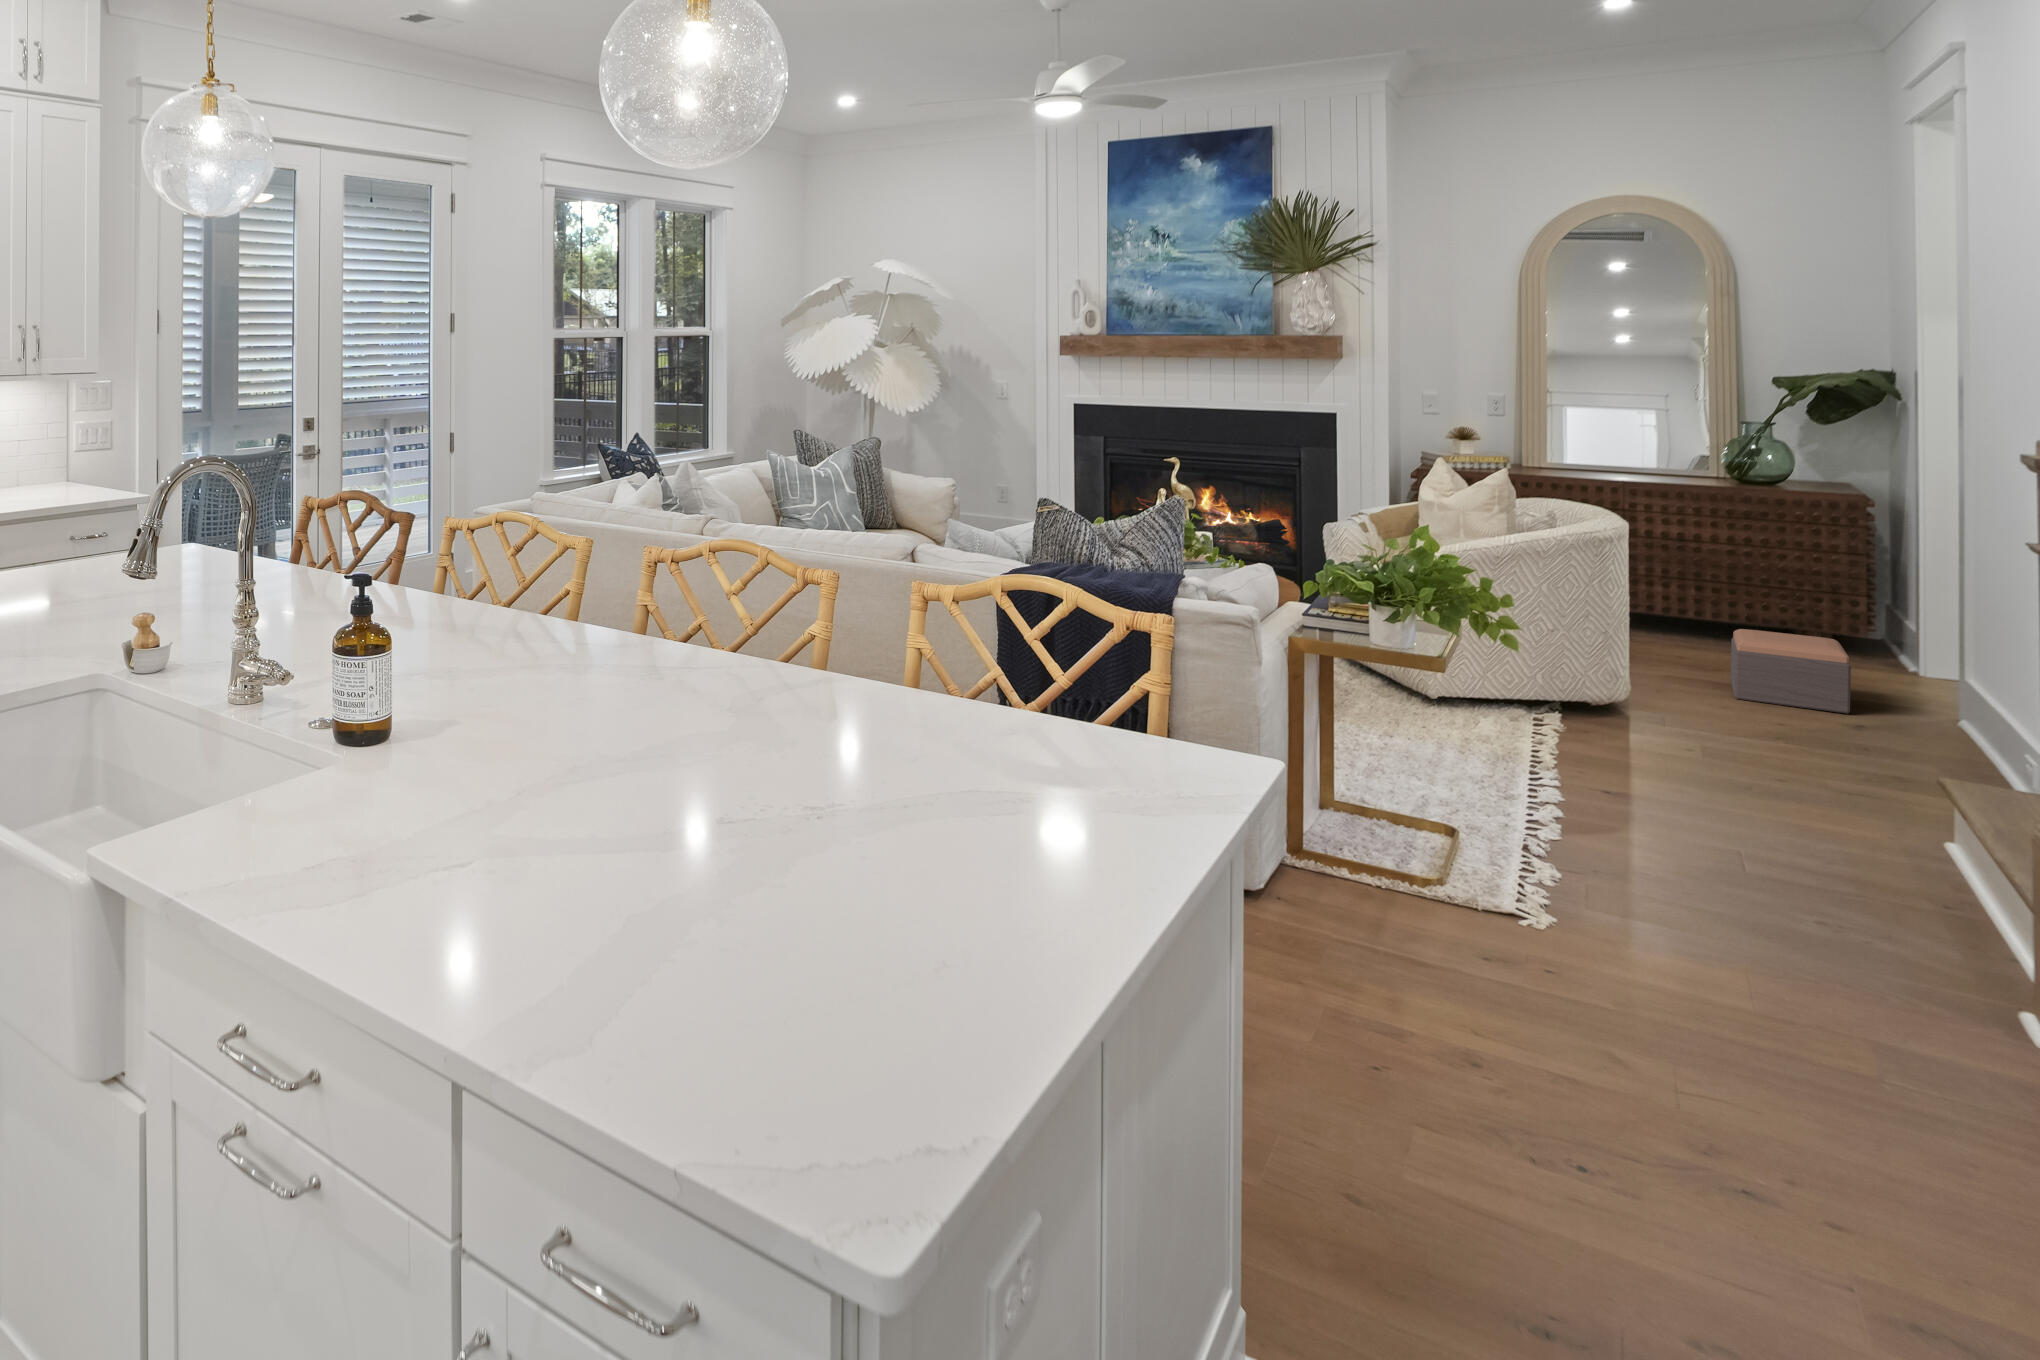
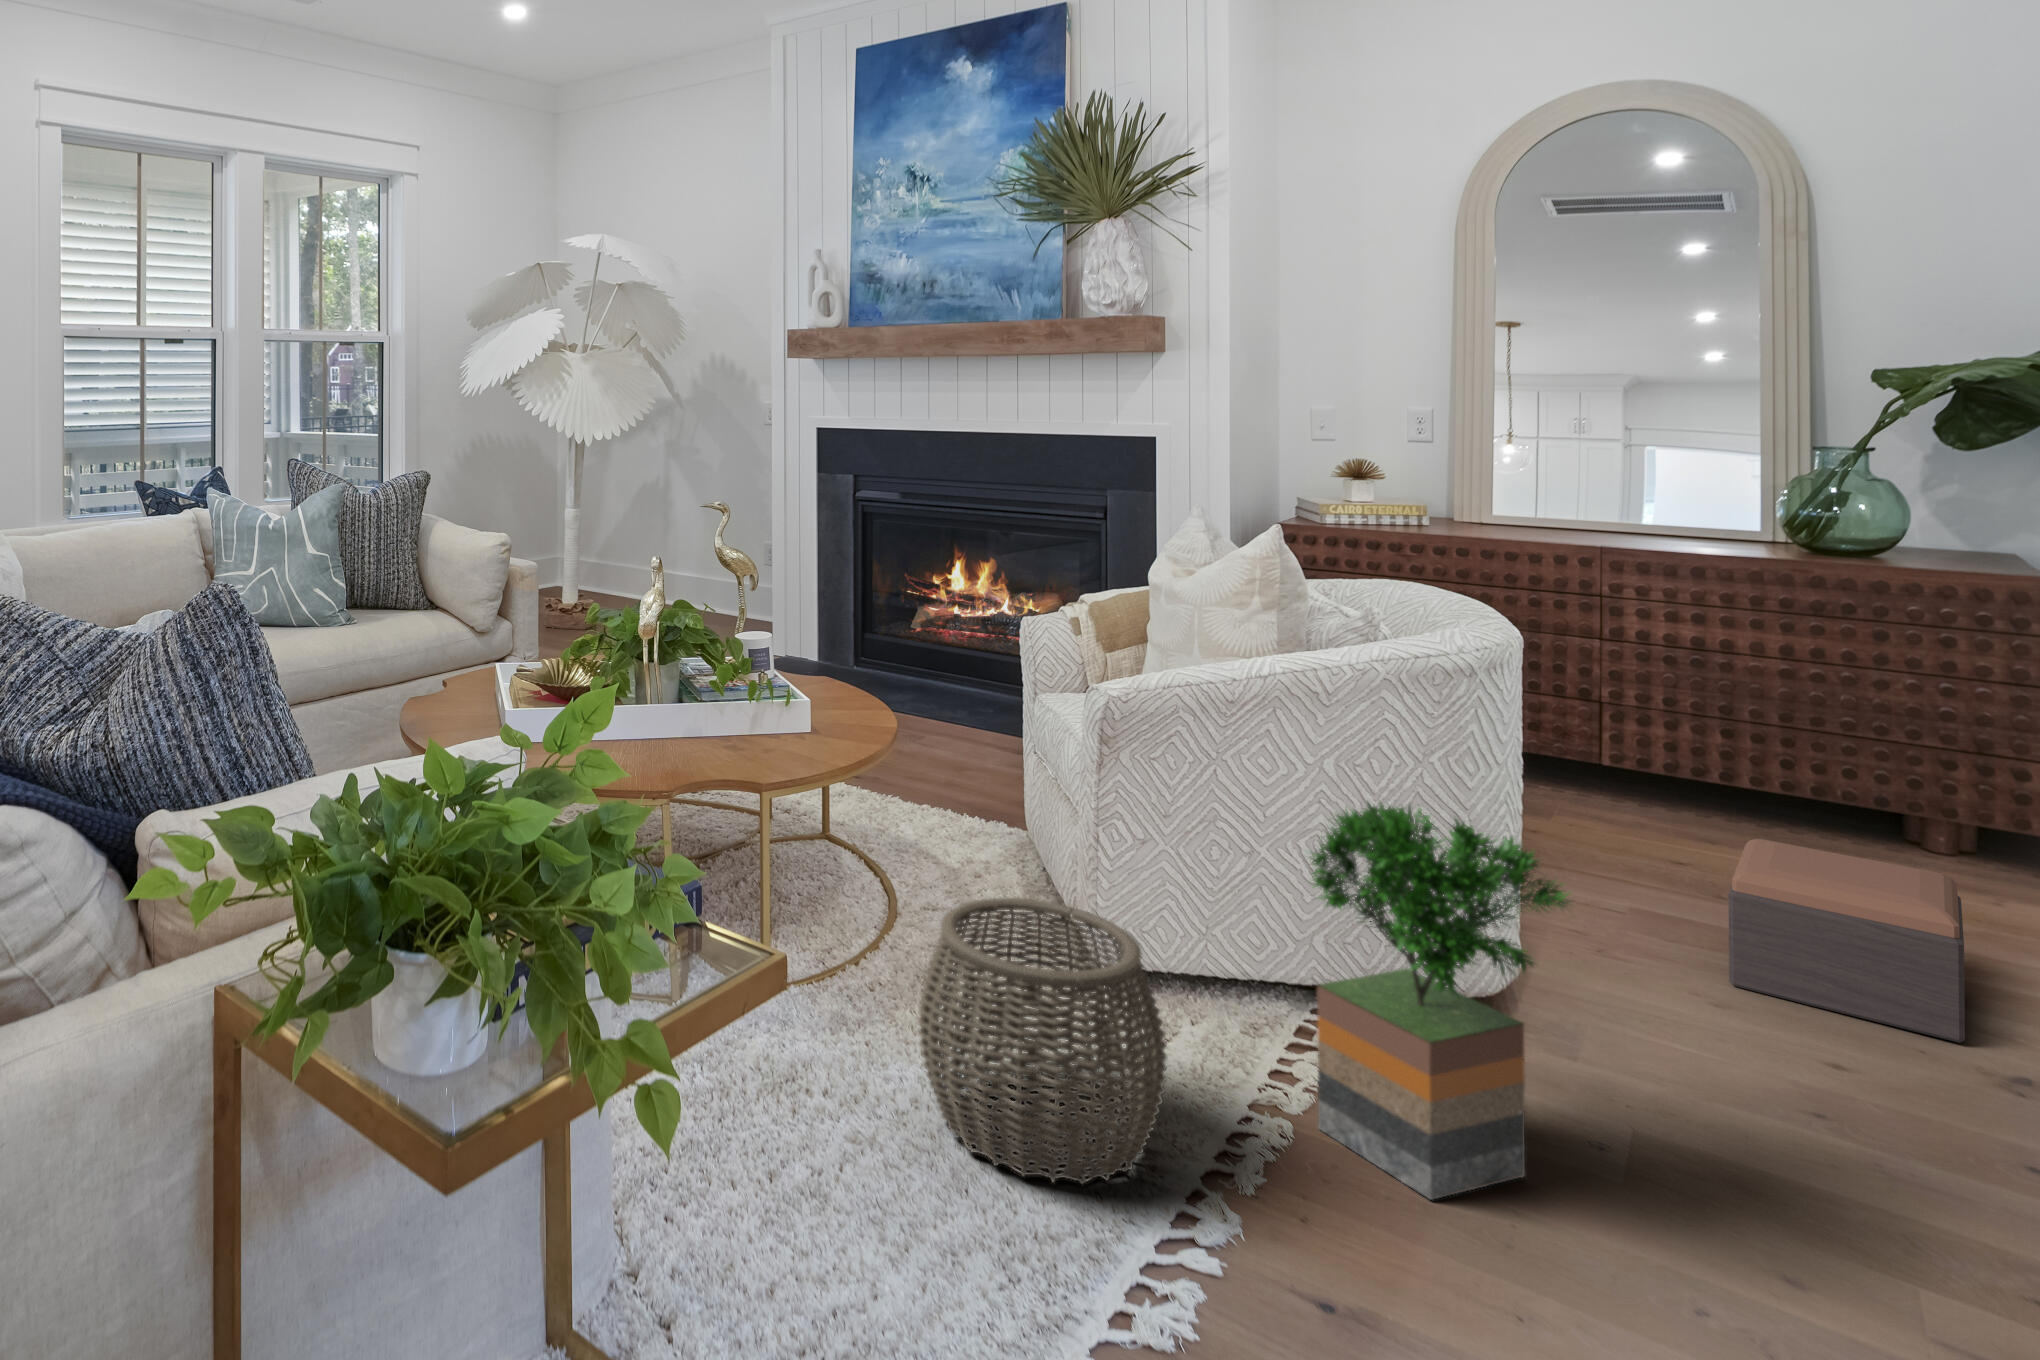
potted tree: none [1588,593,1721,764] -> present [1312,803,1572,1200]
woven basket: none [1407,648,1543,765] -> present [918,898,1167,1184]

